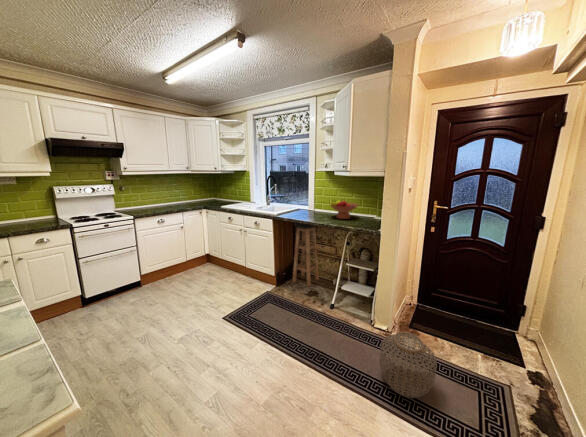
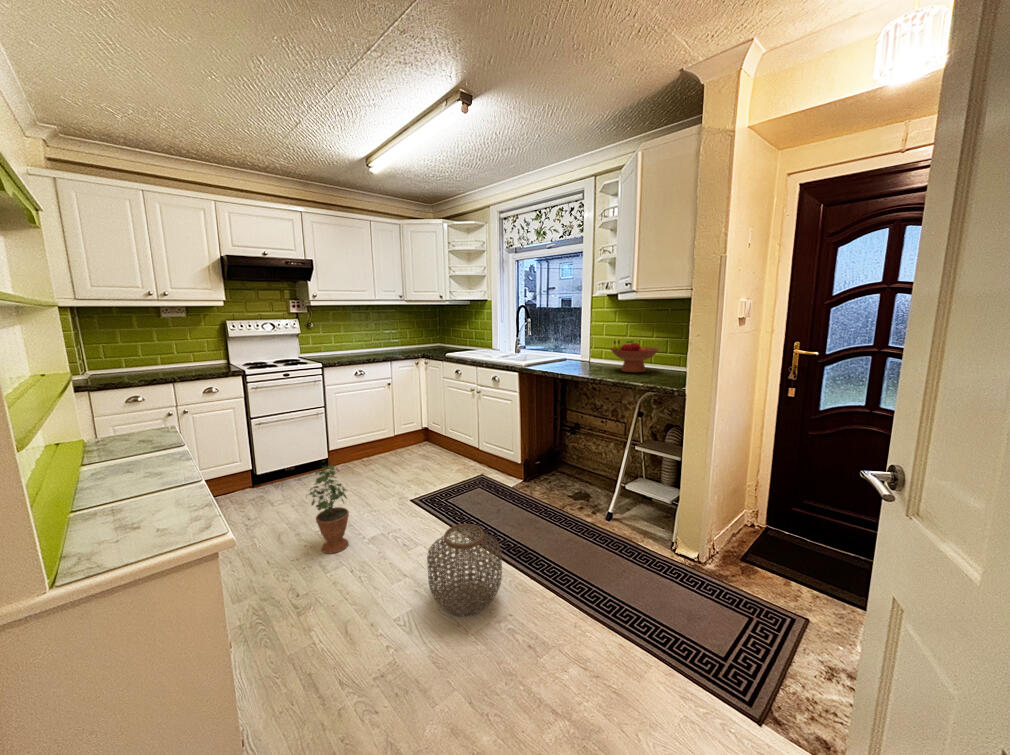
bar stool: present [293,223,319,287] -> none [550,376,595,486]
potted plant: none [129,291,164,356] -> present [309,462,349,553]
woven basket: present [380,332,437,398] -> present [427,524,502,617]

